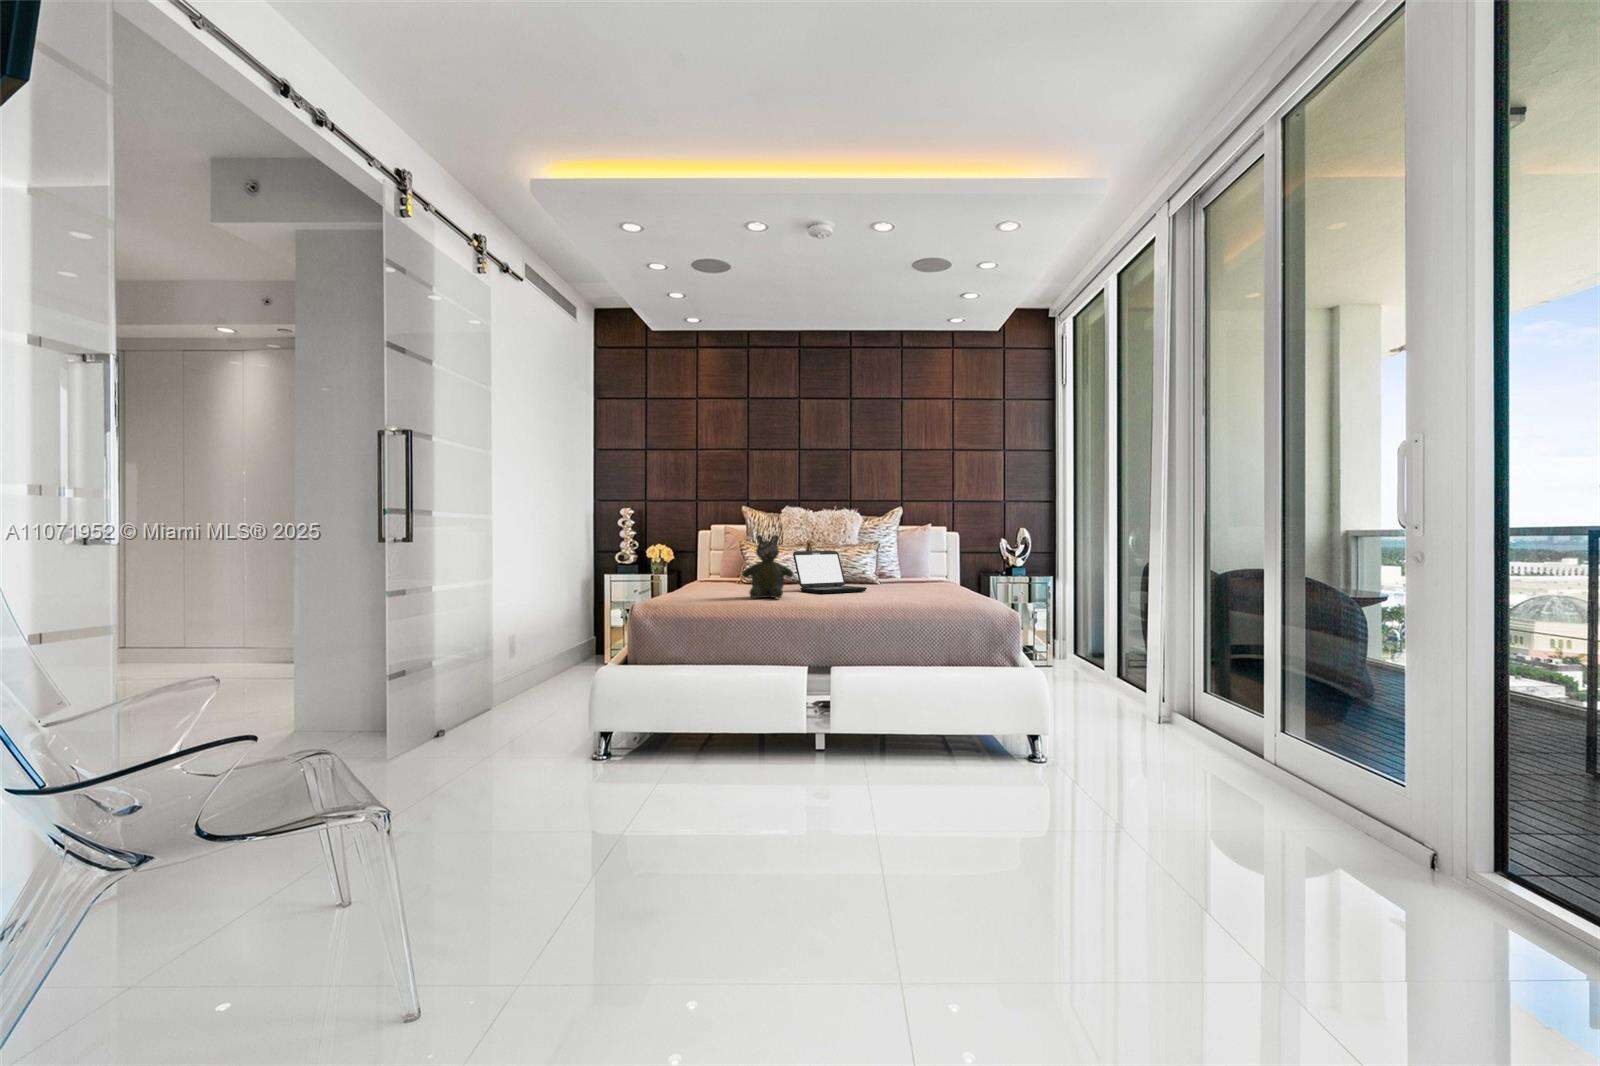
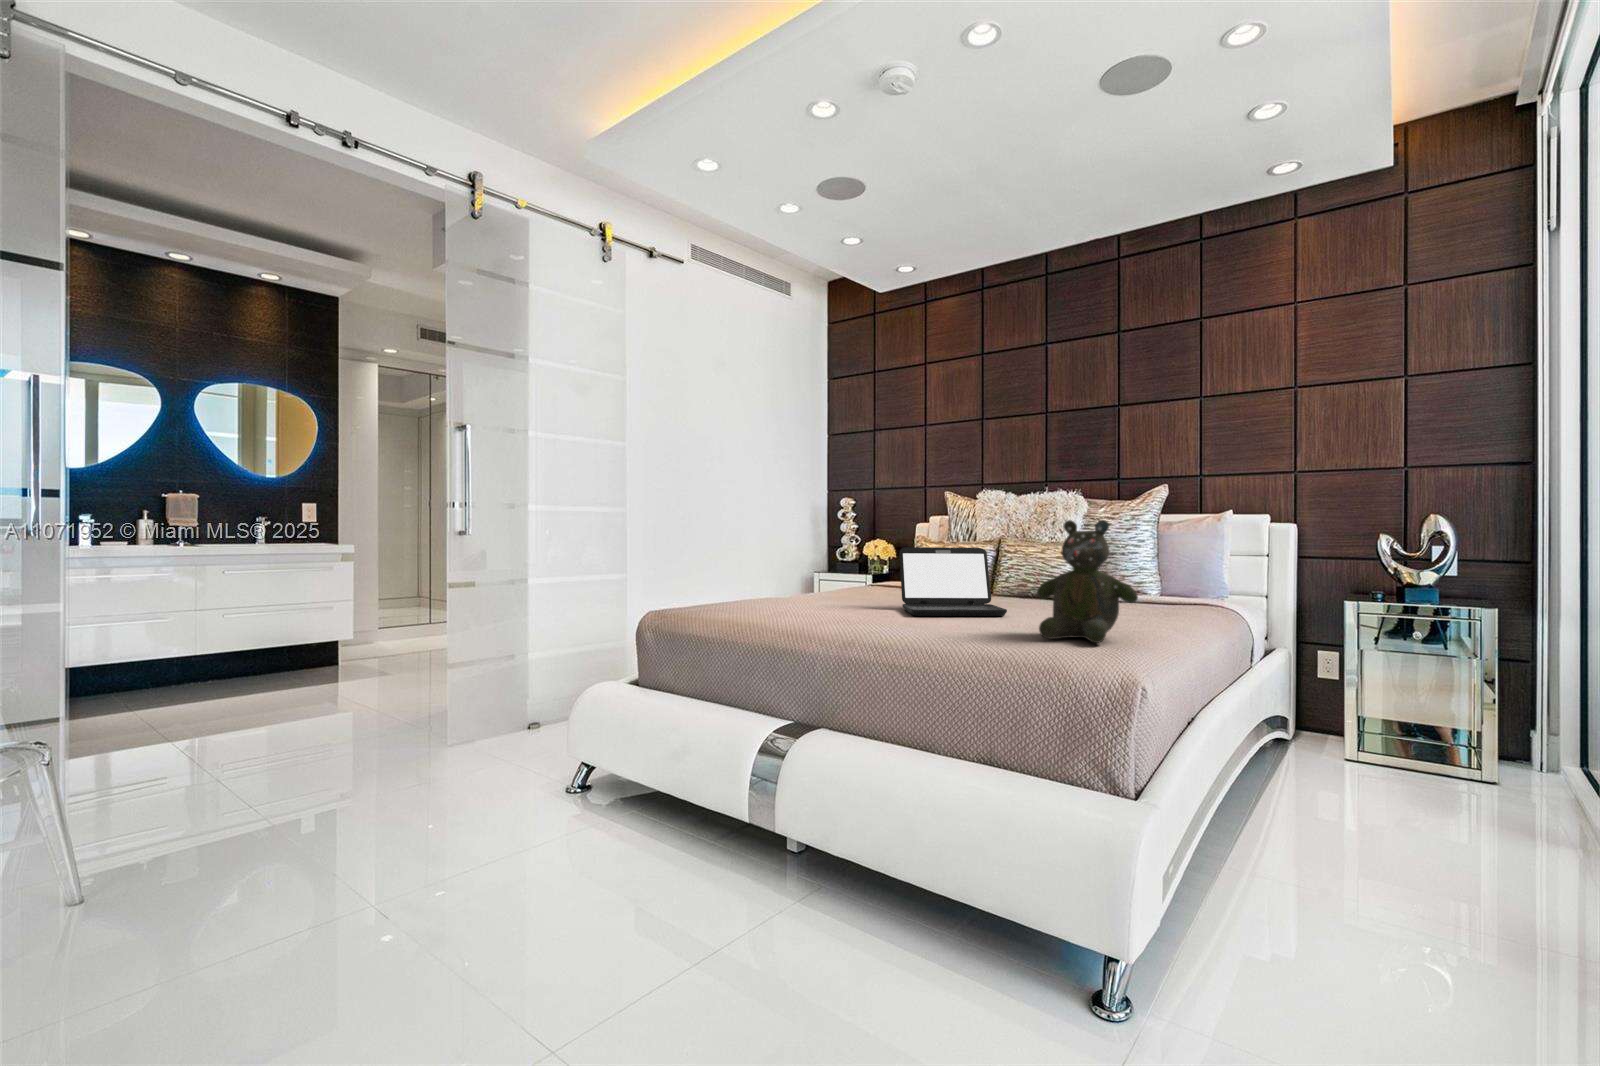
teddy bear: present [742,535,793,598] -> present [1037,520,1138,643]

